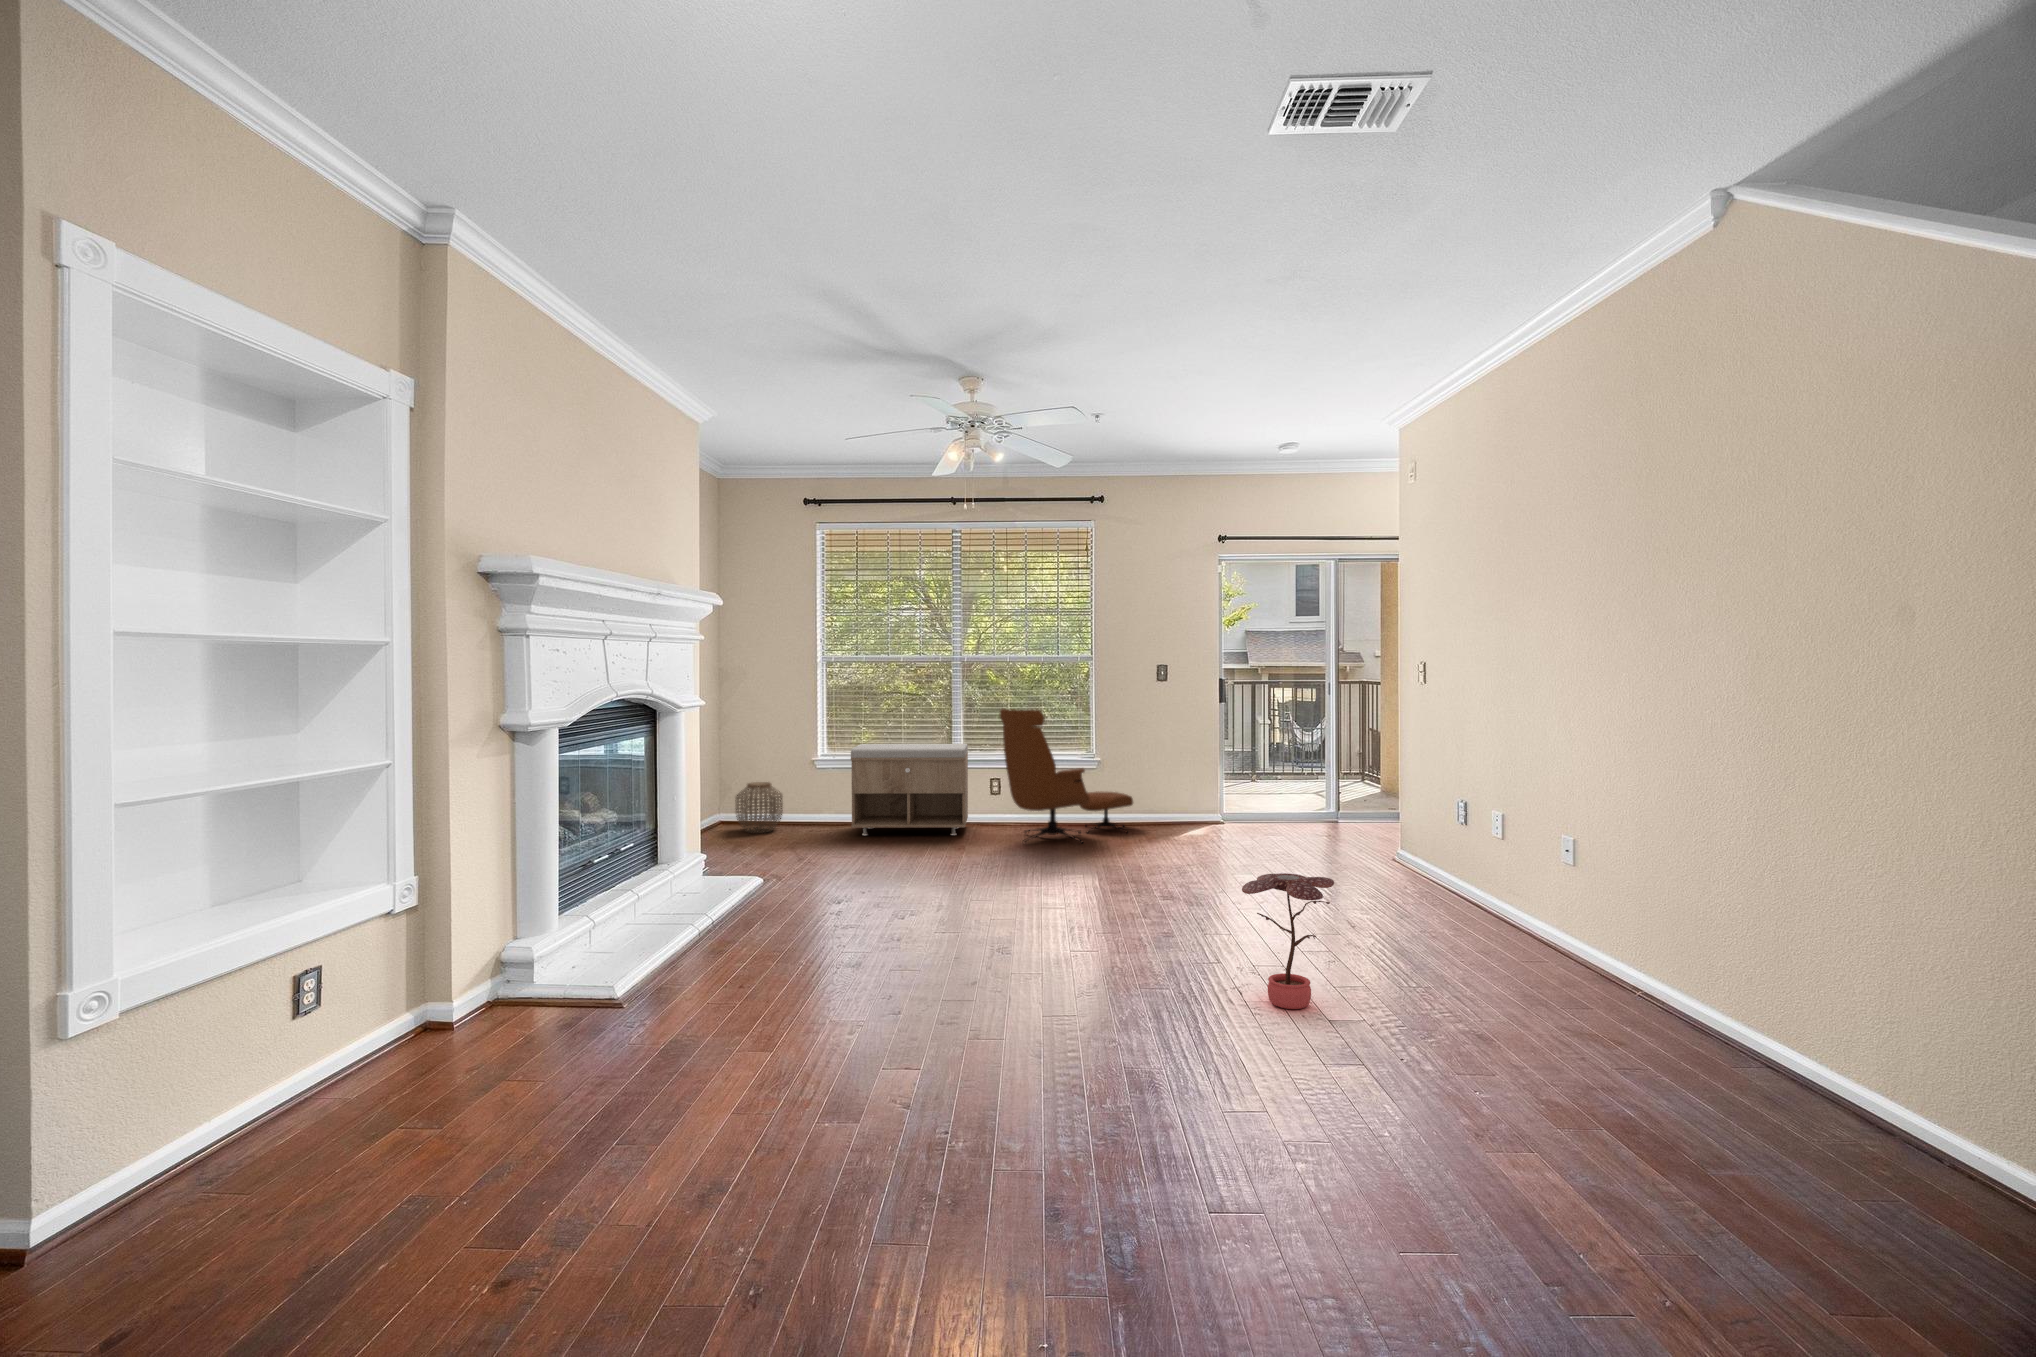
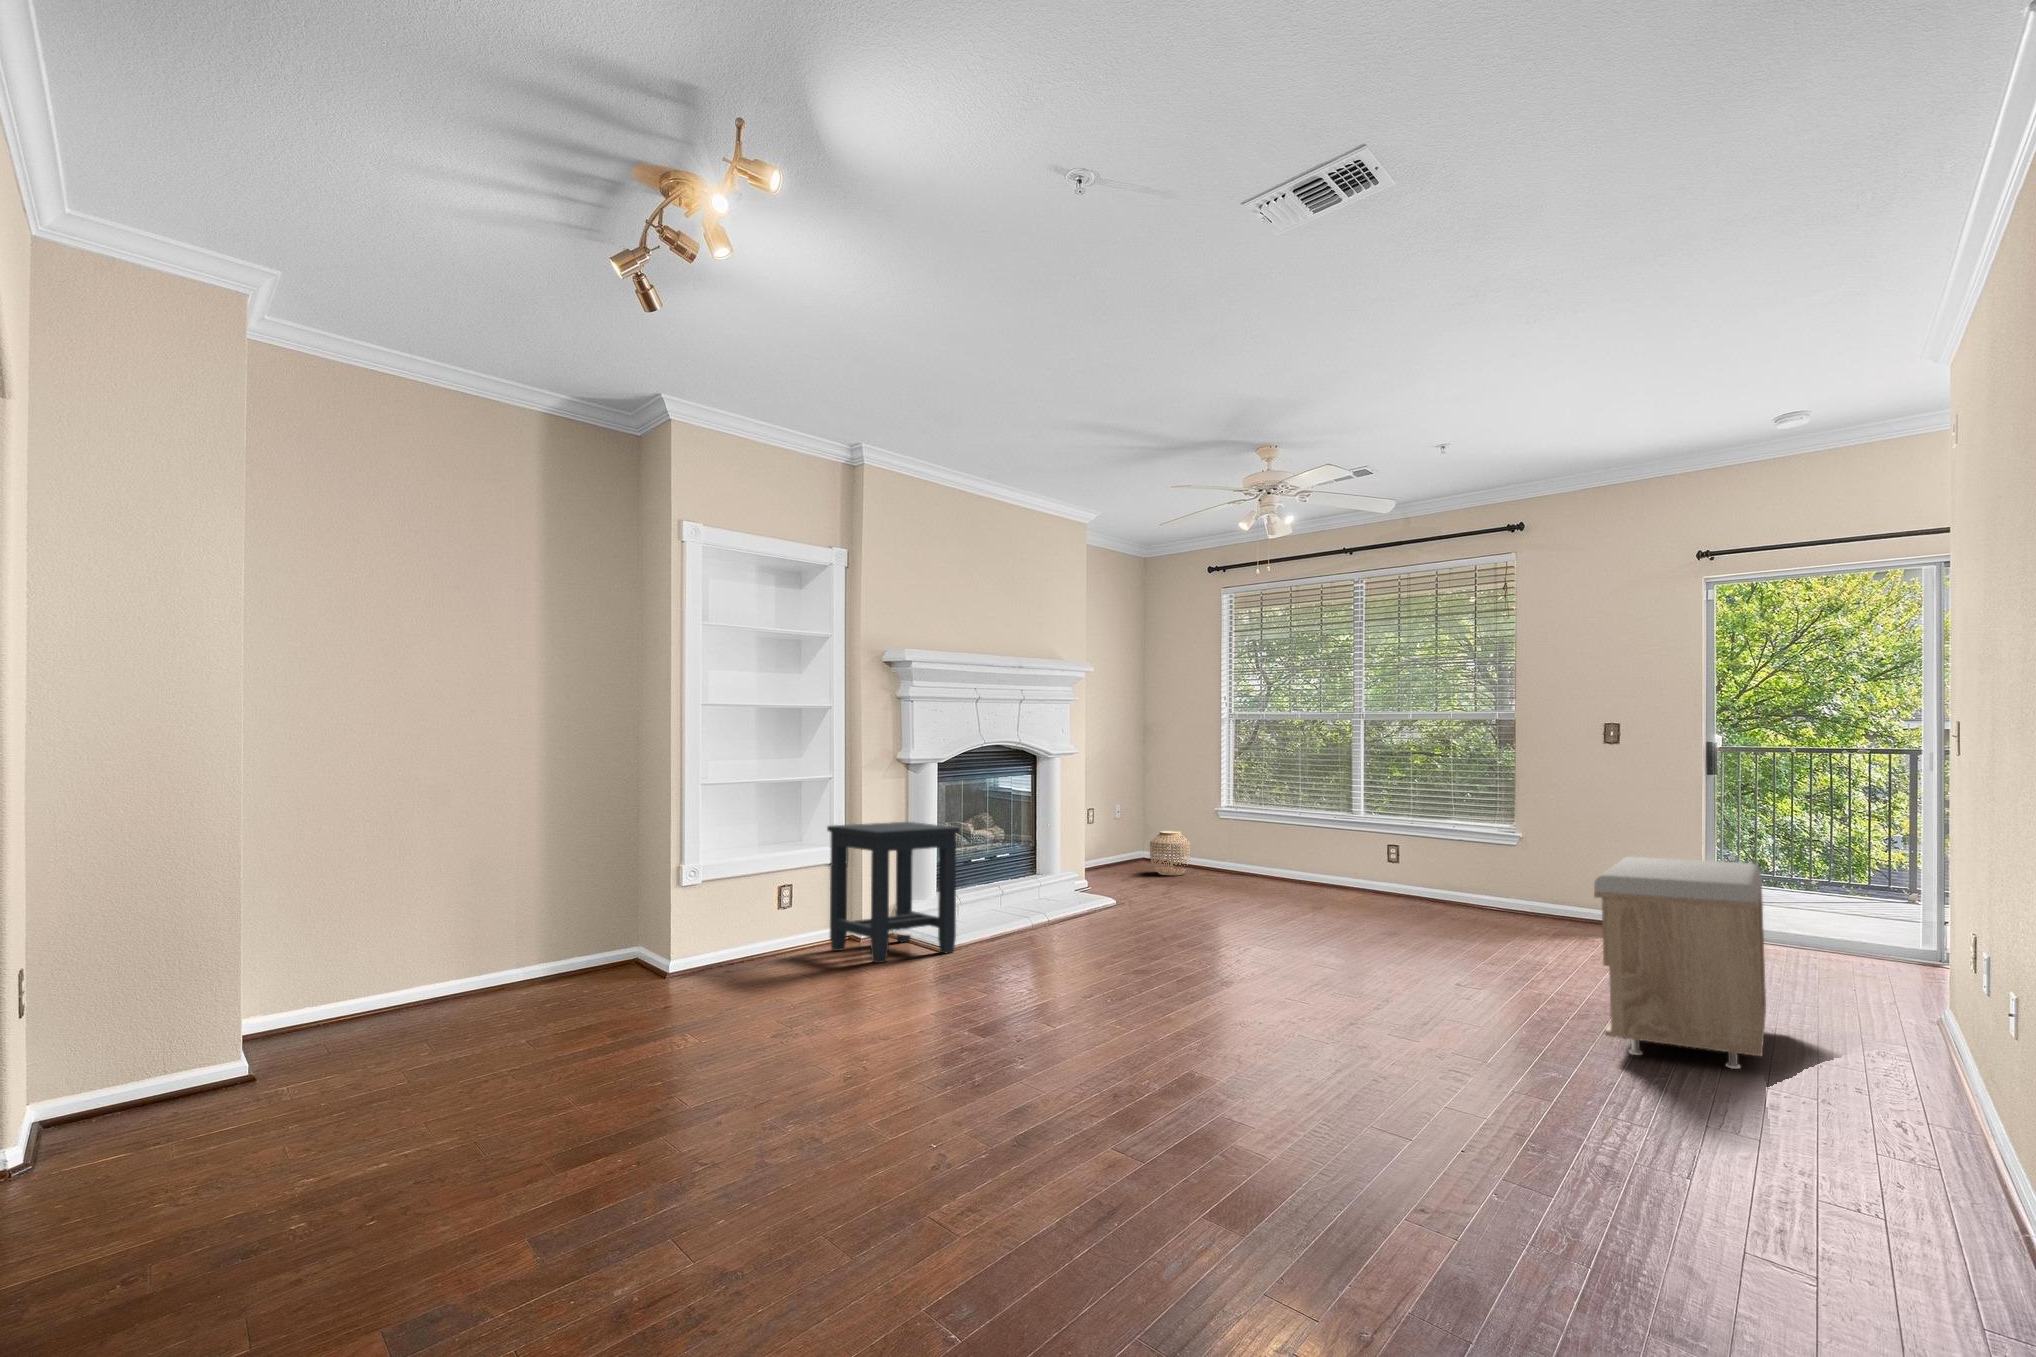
lounge chair: present [1000,708,1133,844] -> none [1364,768,1526,903]
storage bench: present [851,744,968,836] -> present [1594,857,1766,1069]
side table: none [395,824,642,1078] -> present [827,822,960,963]
potted plant: present [1242,873,1334,1009] -> none [1362,891,1450,1003]

